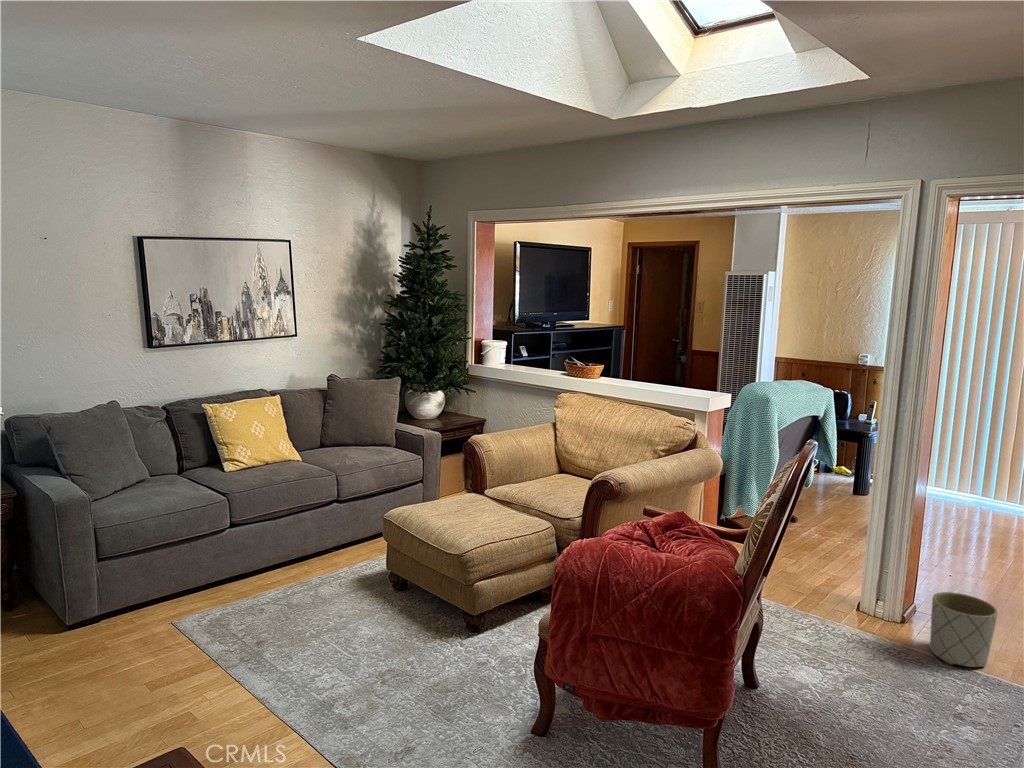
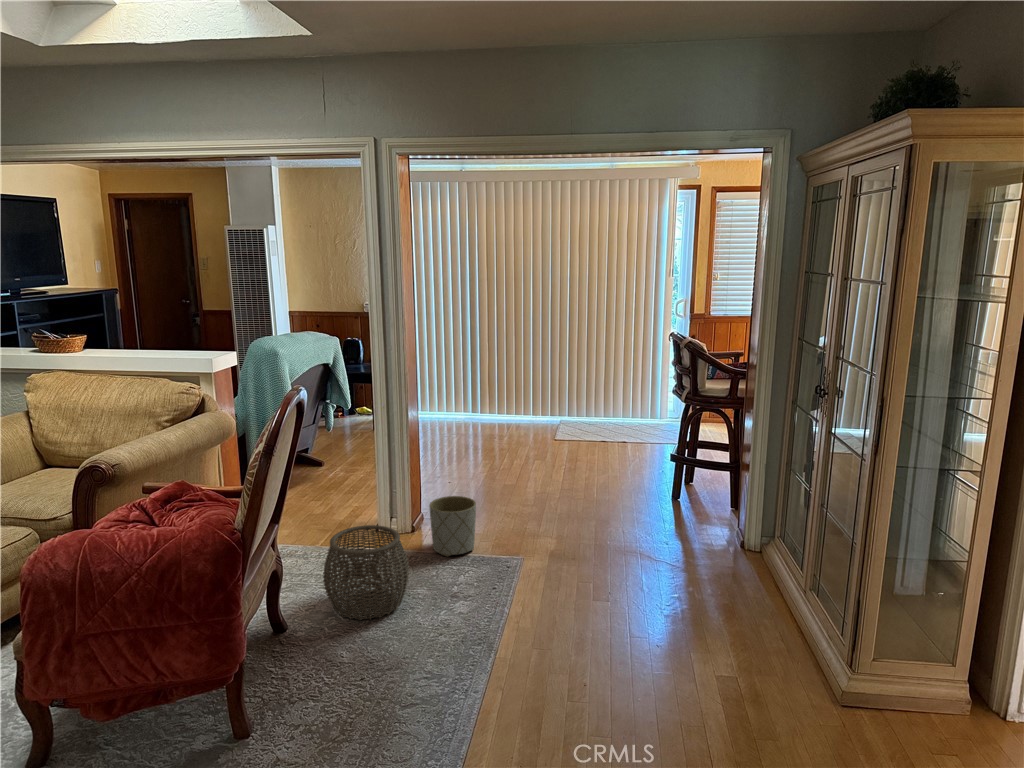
woven basket: none [801,600,906,710] -> present [323,525,409,620]

